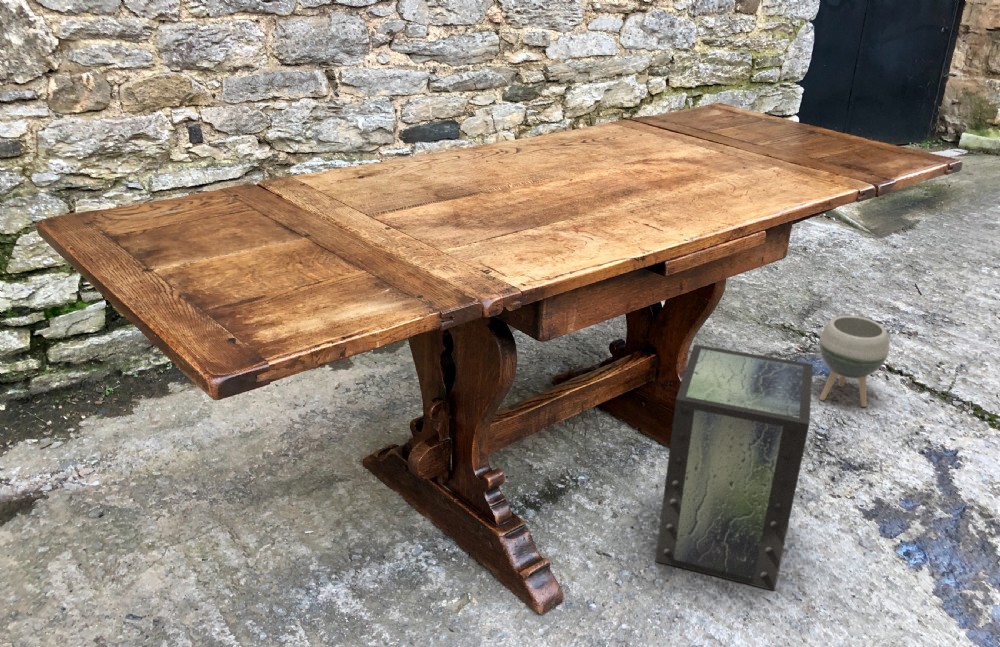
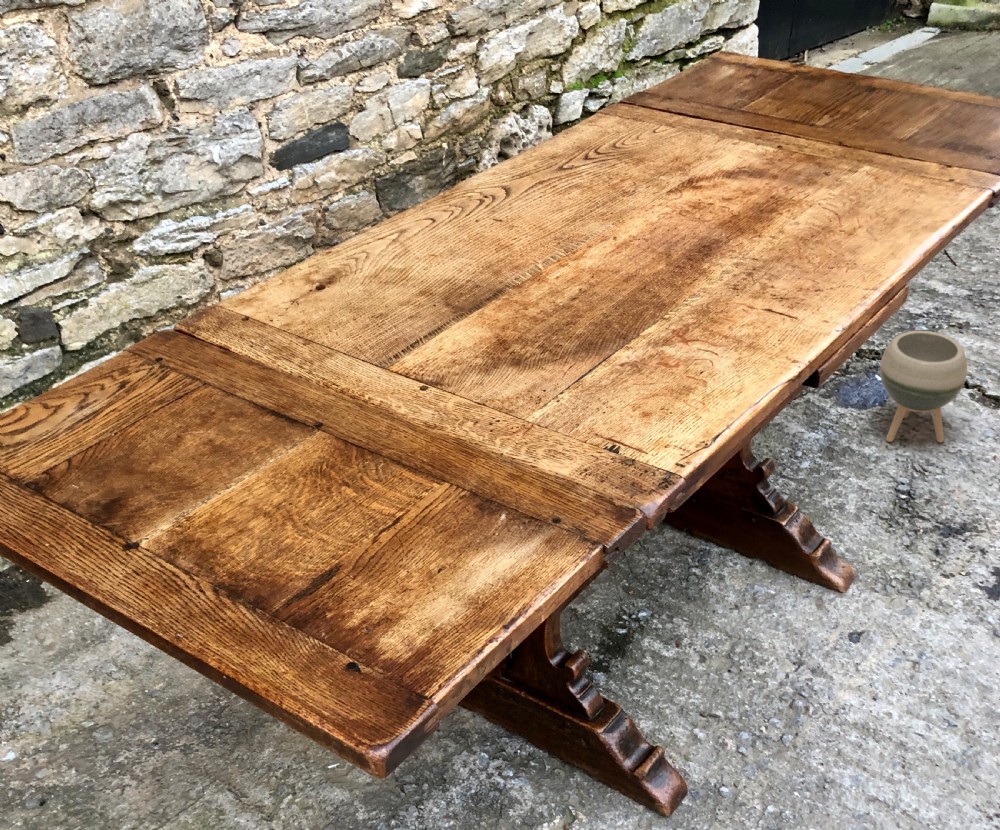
storage box: present [656,344,813,591] -> none [763,436,967,721]

